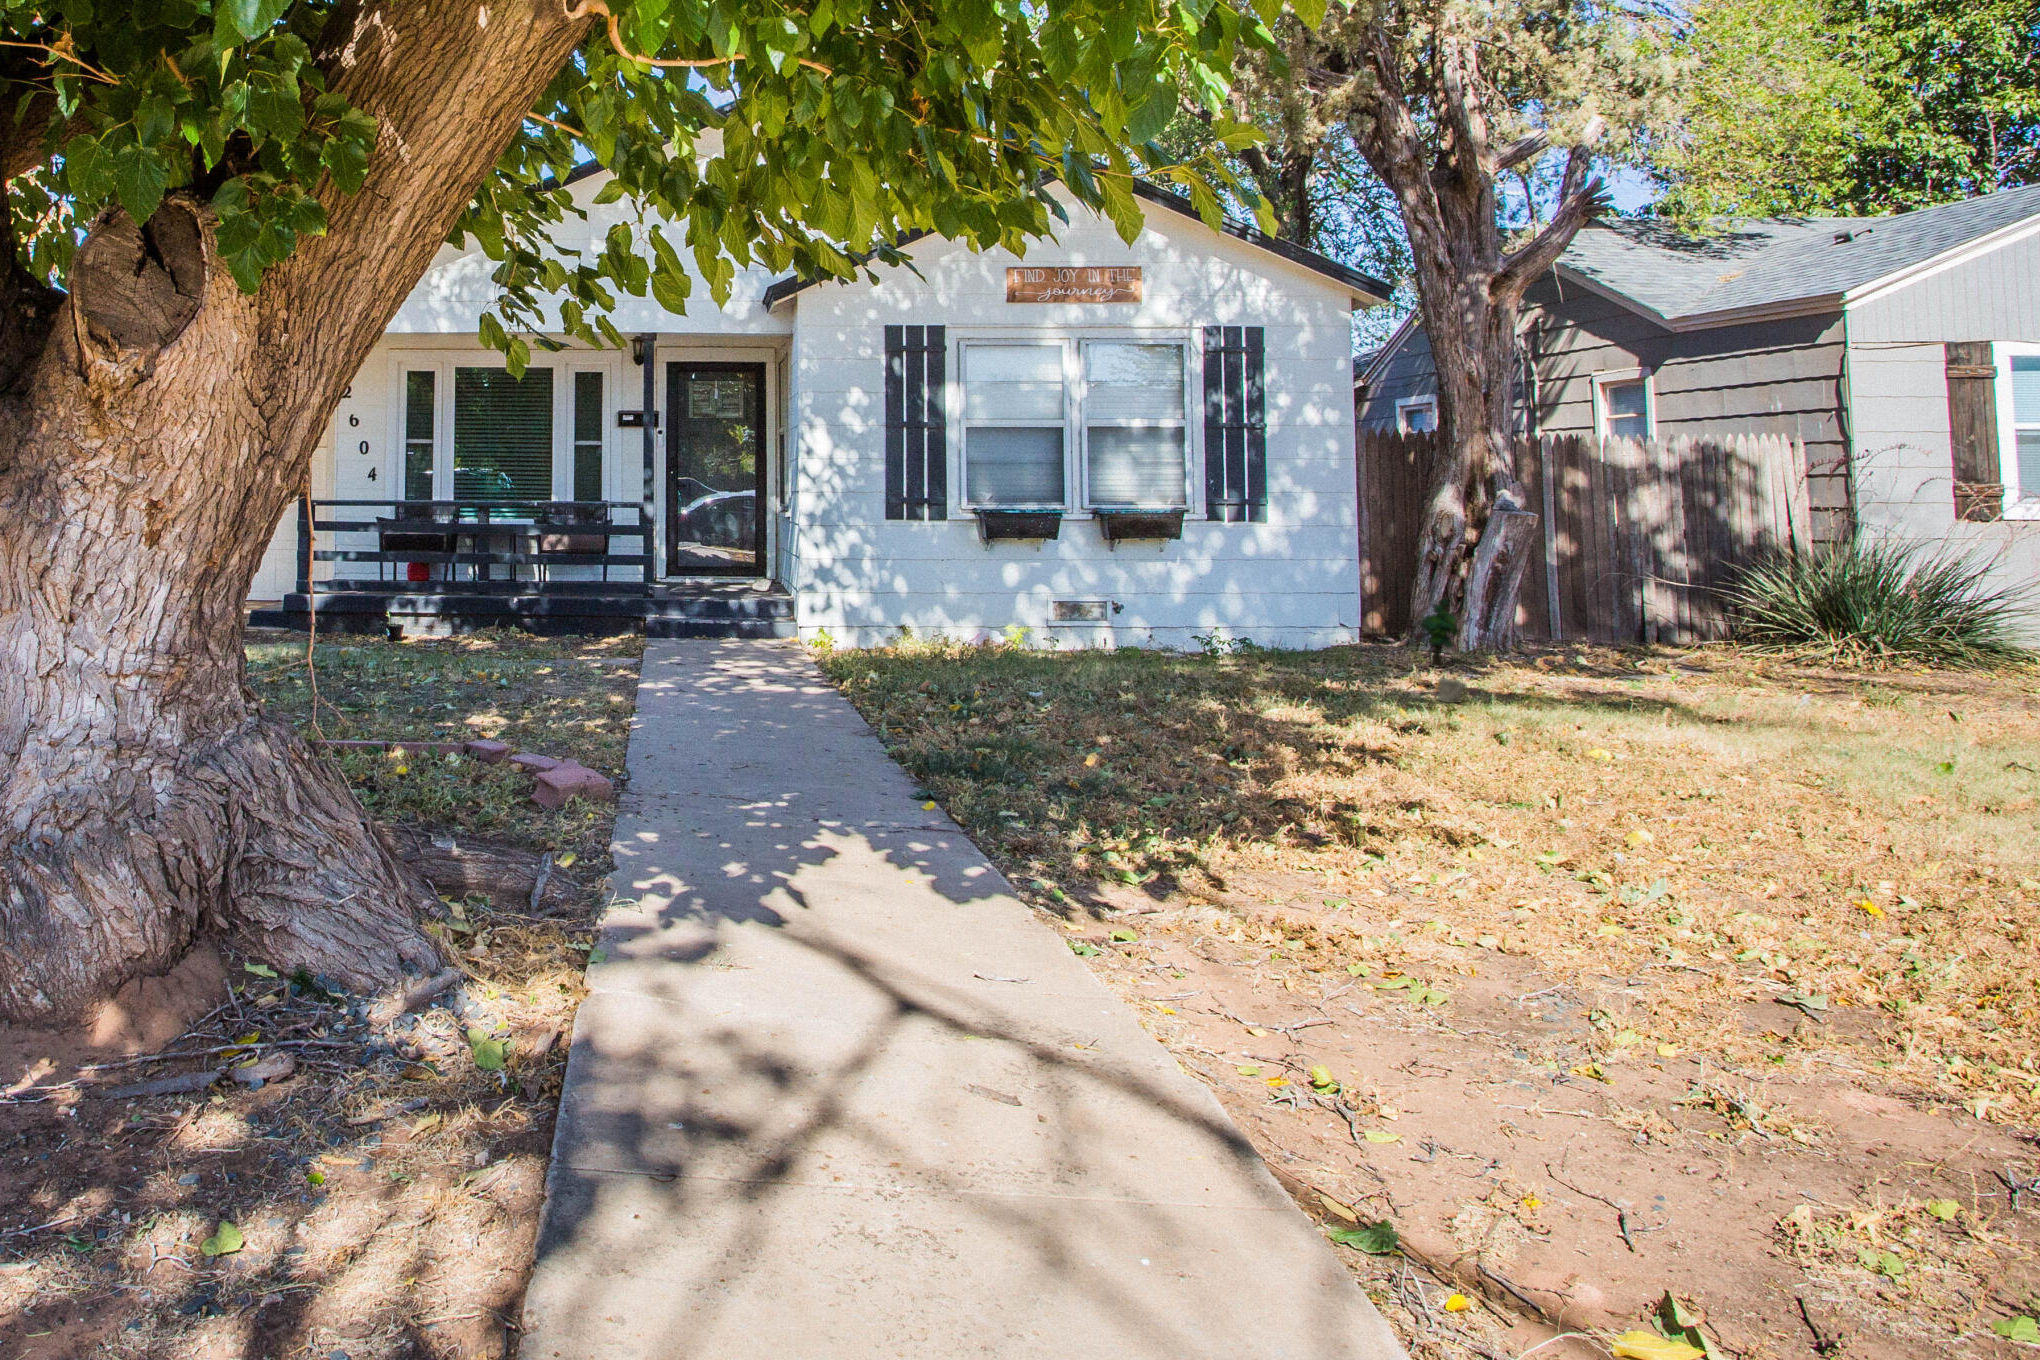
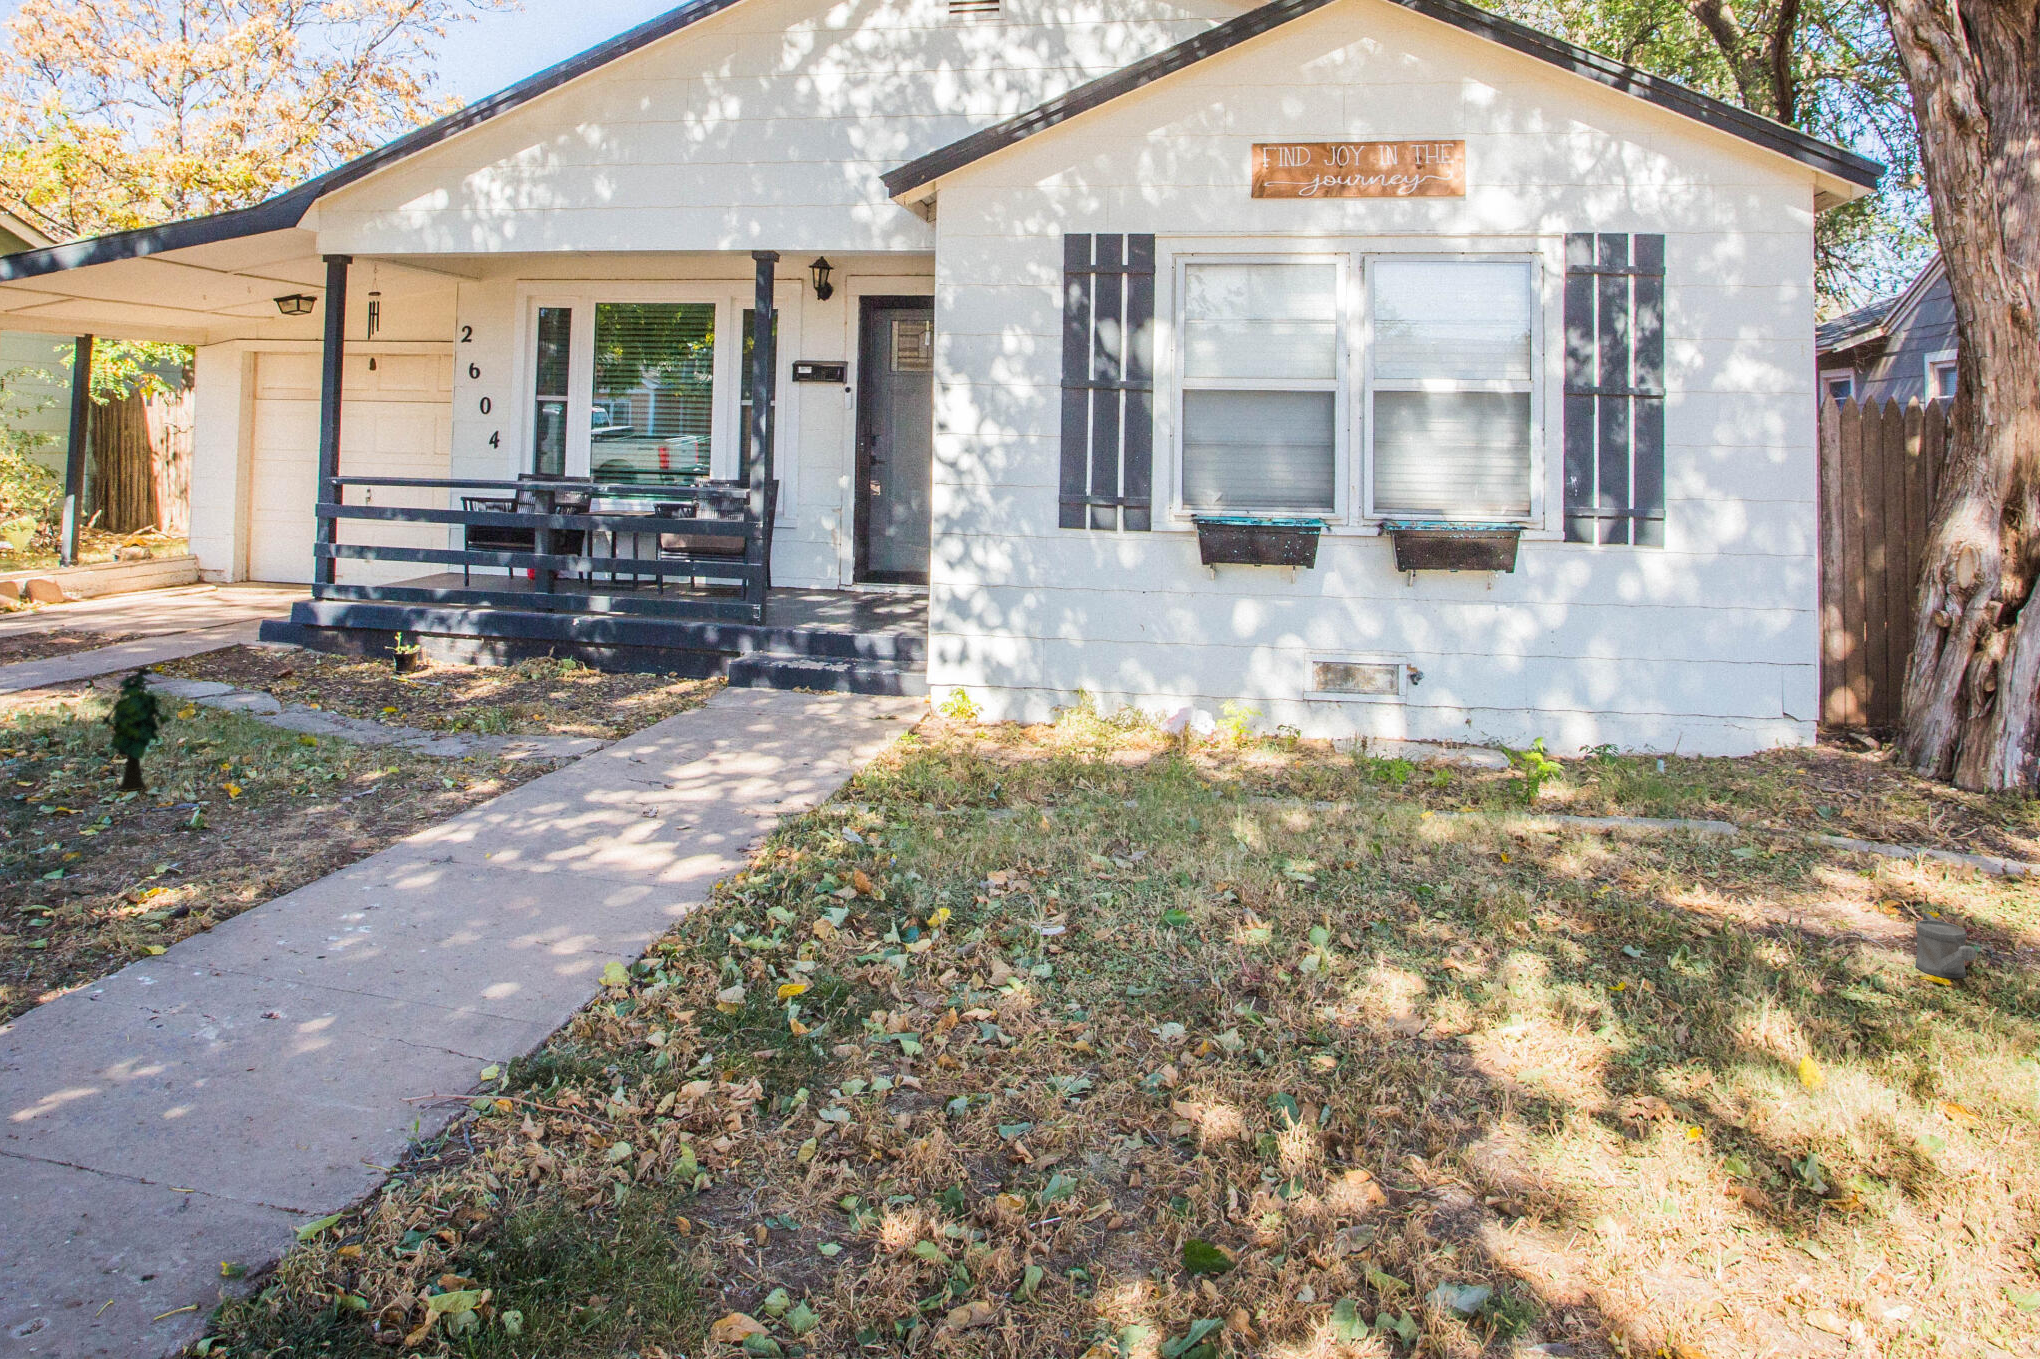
decorative plant: present [1420,599,1459,668] -> present [102,668,171,791]

